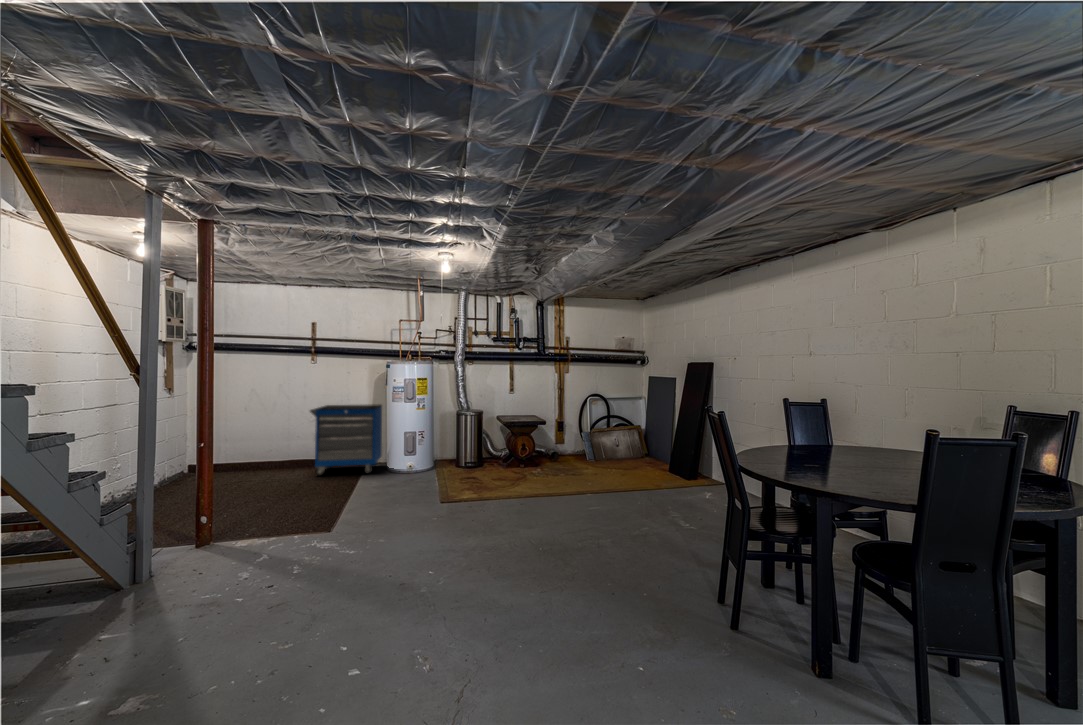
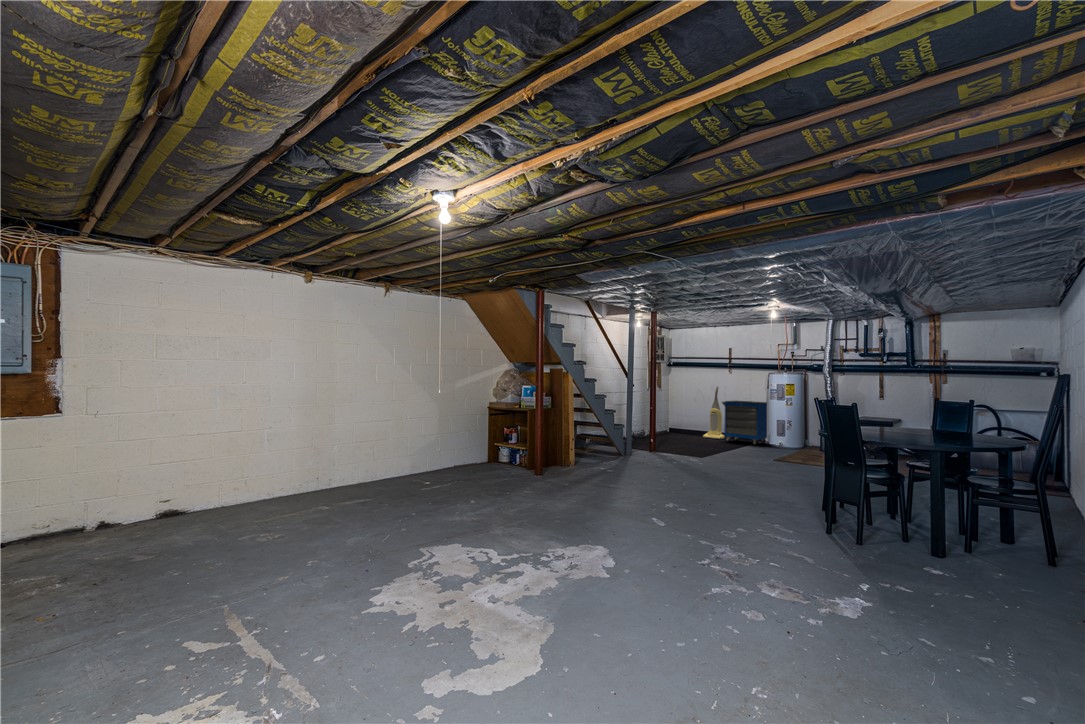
vacuum cleaner: none [266,384,306,473] -> present [703,387,725,439]

